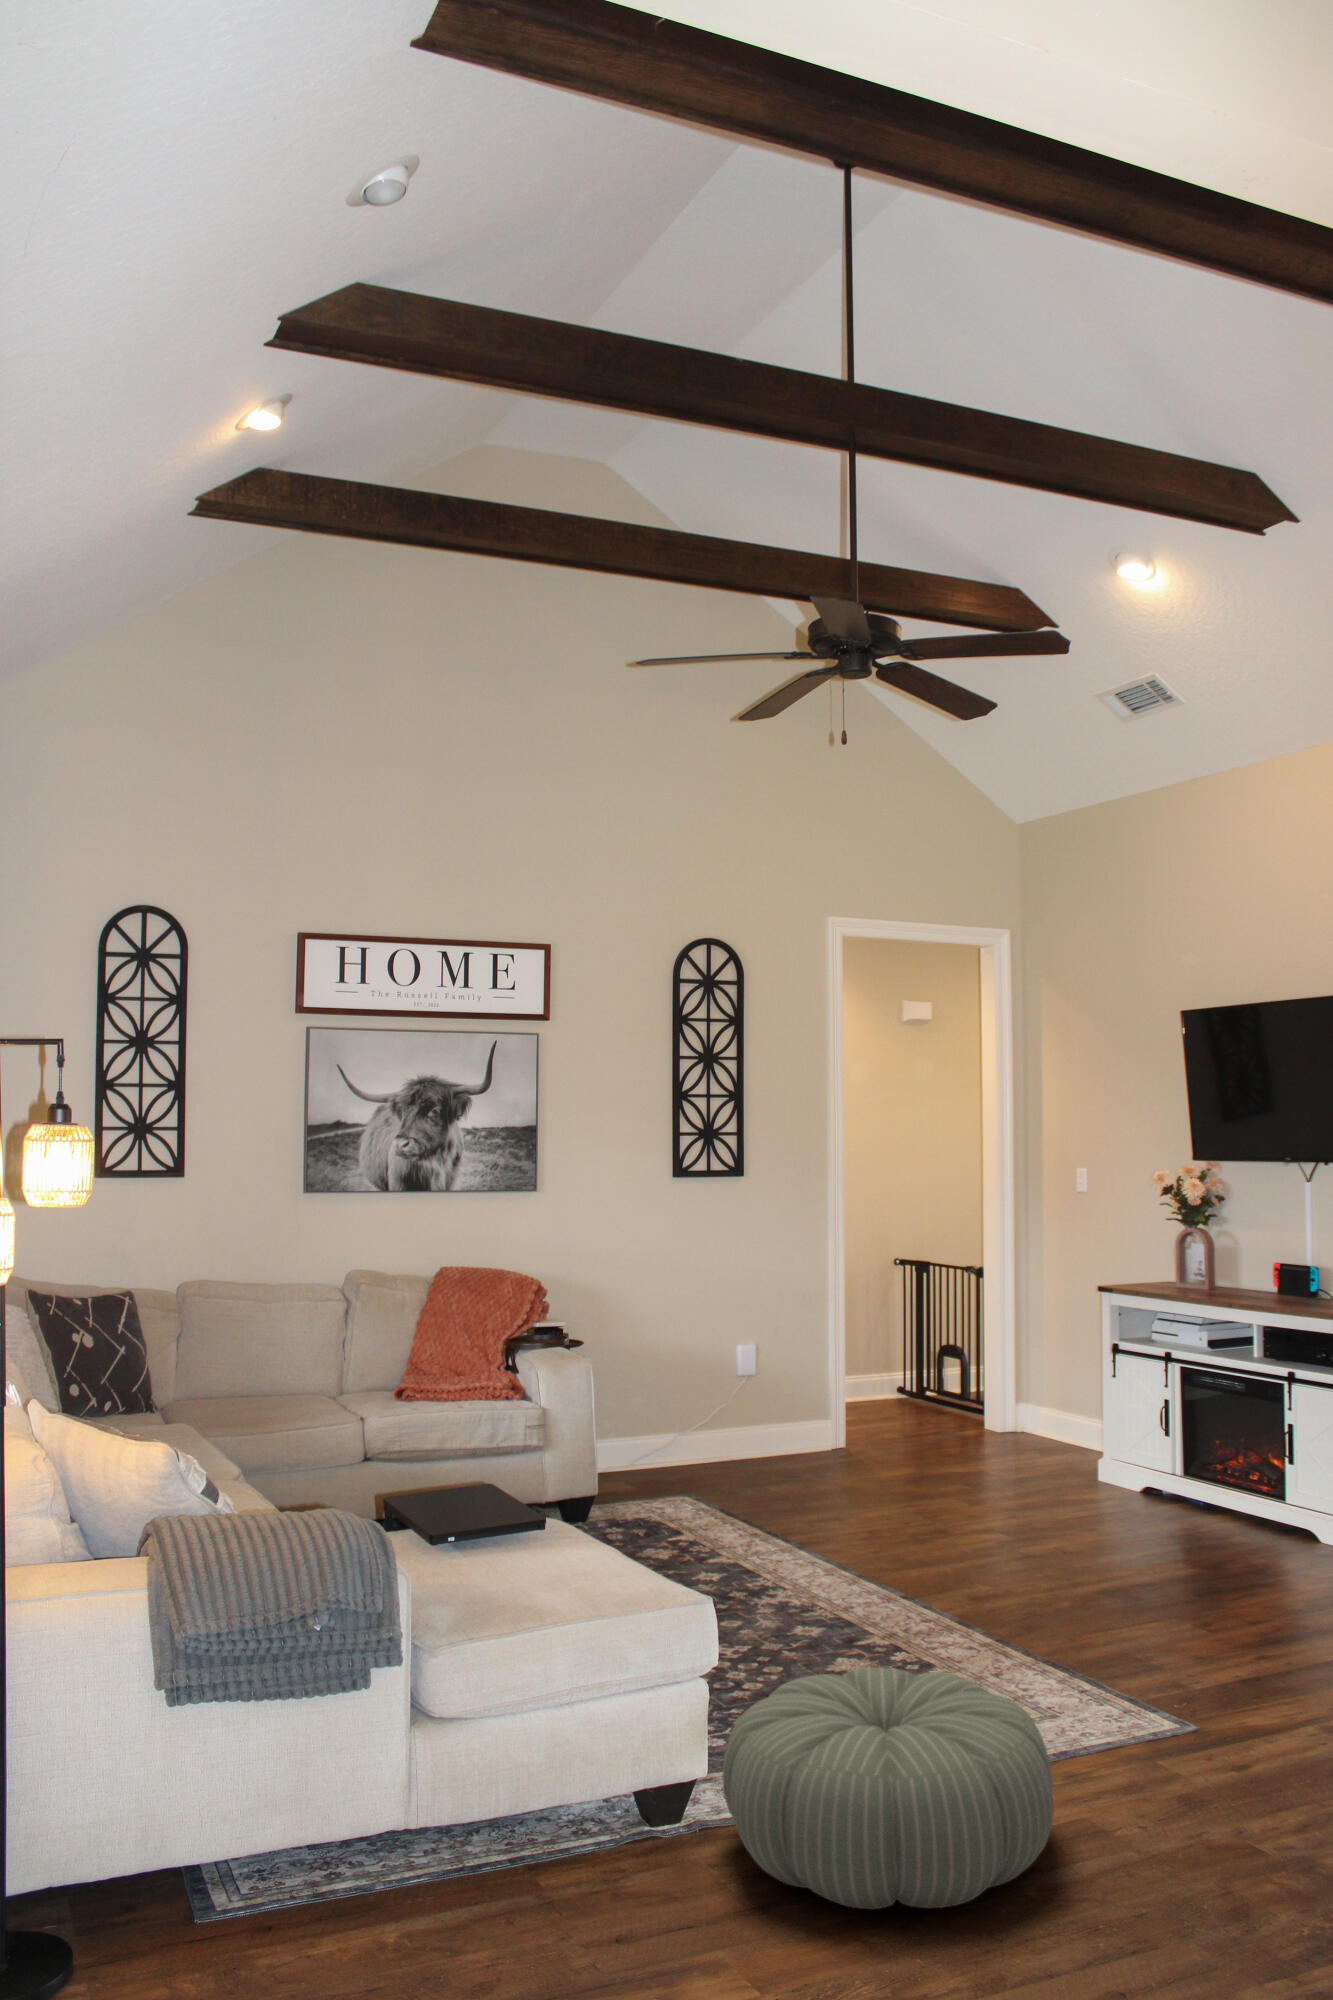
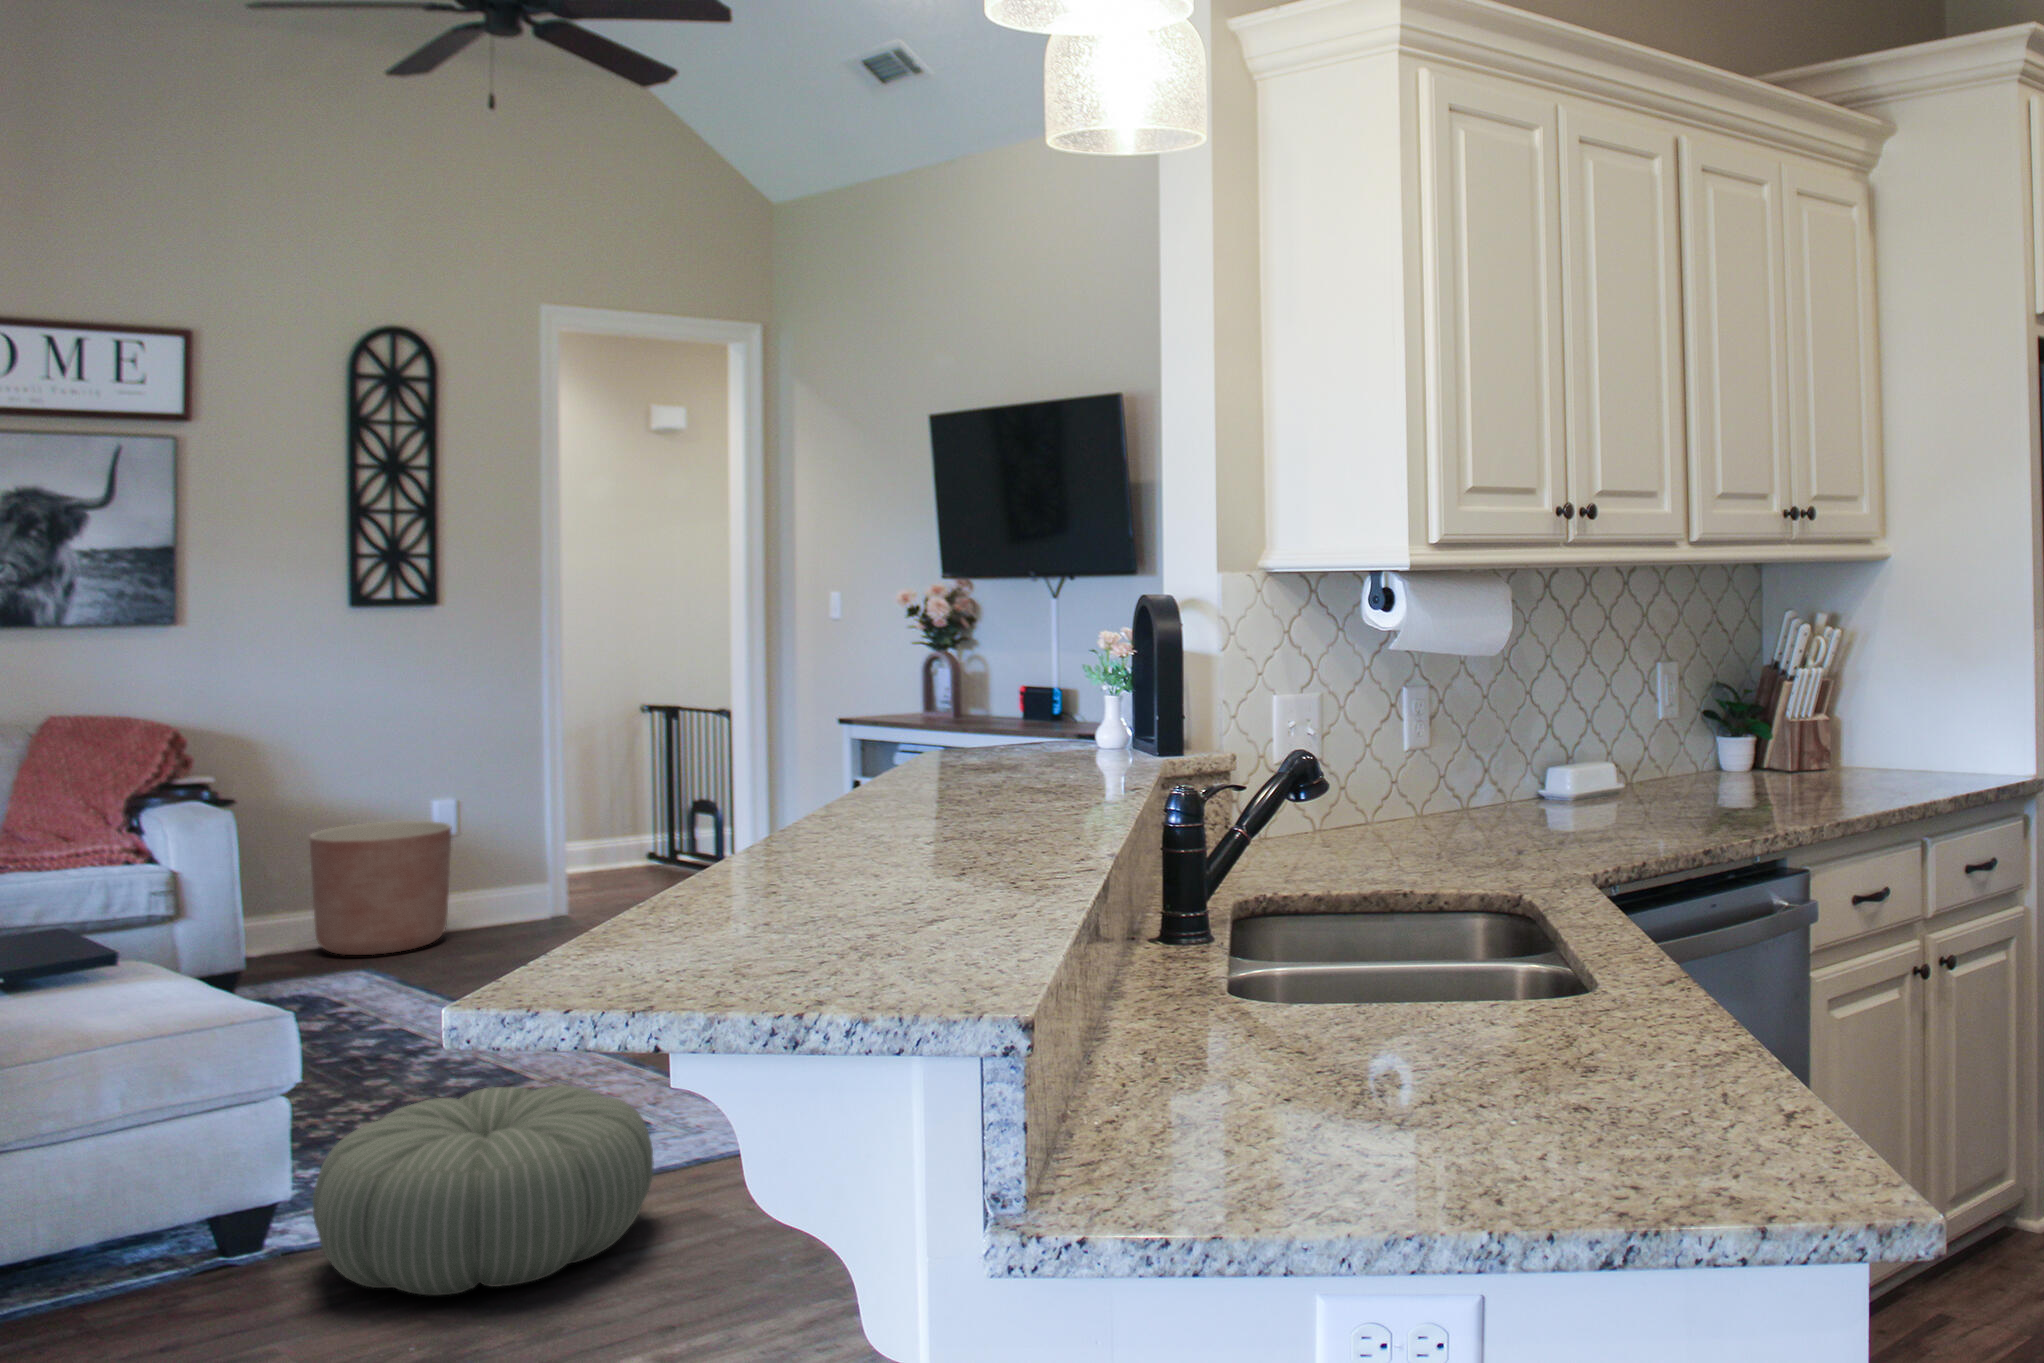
planter: none [639,1360,752,1481] -> present [310,821,452,955]

